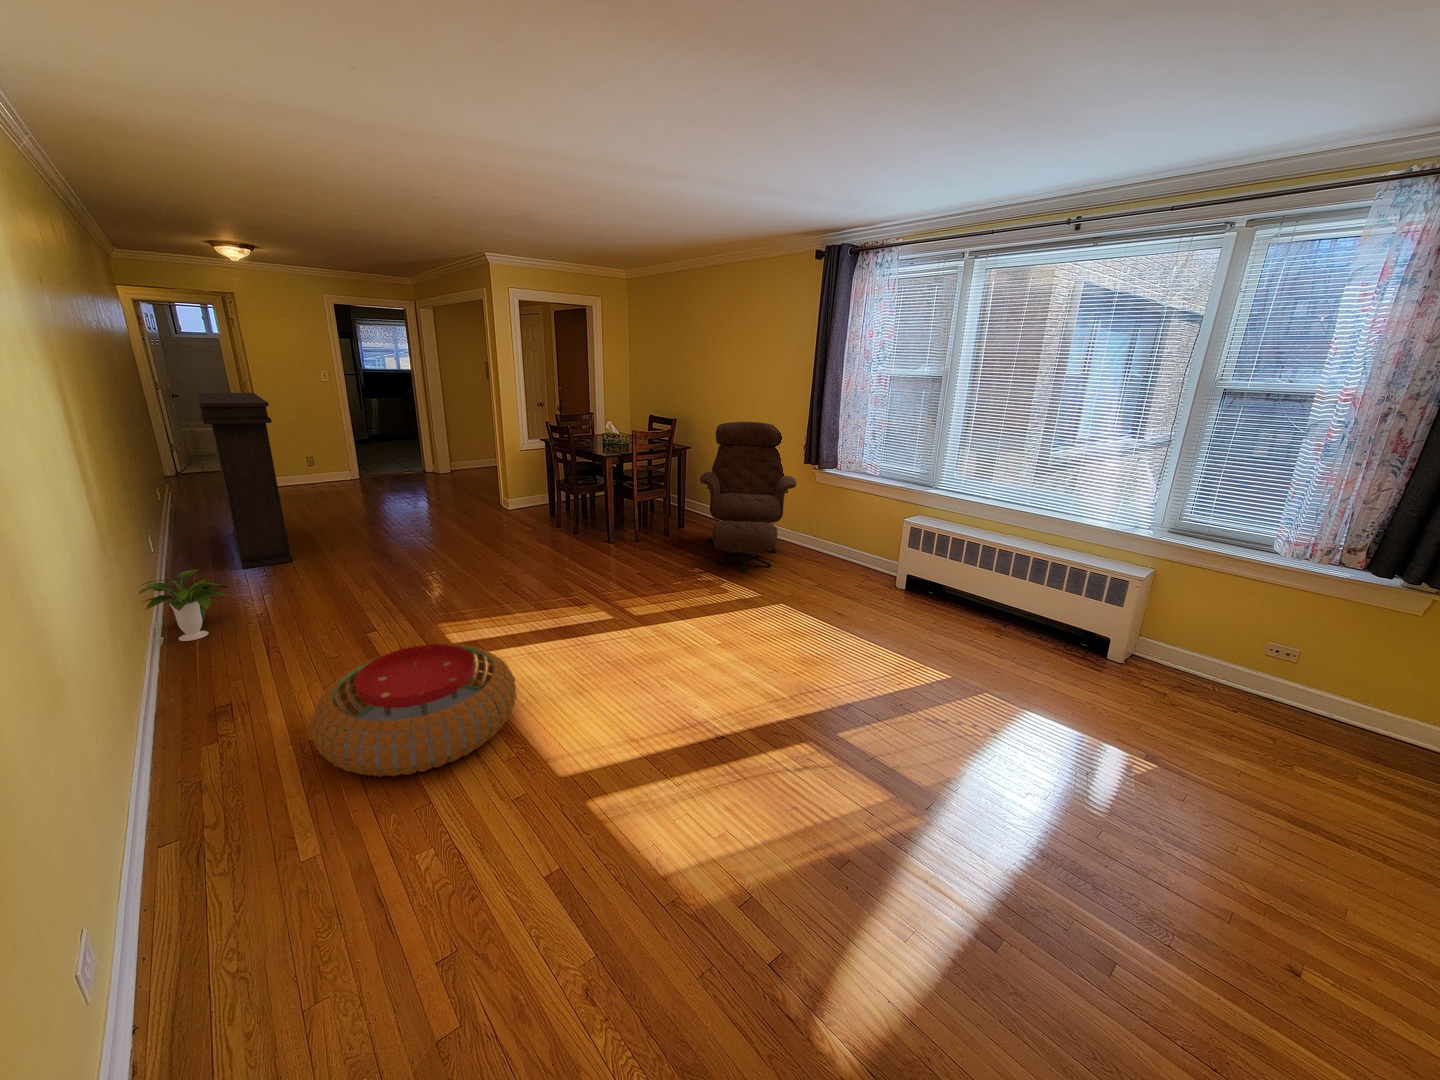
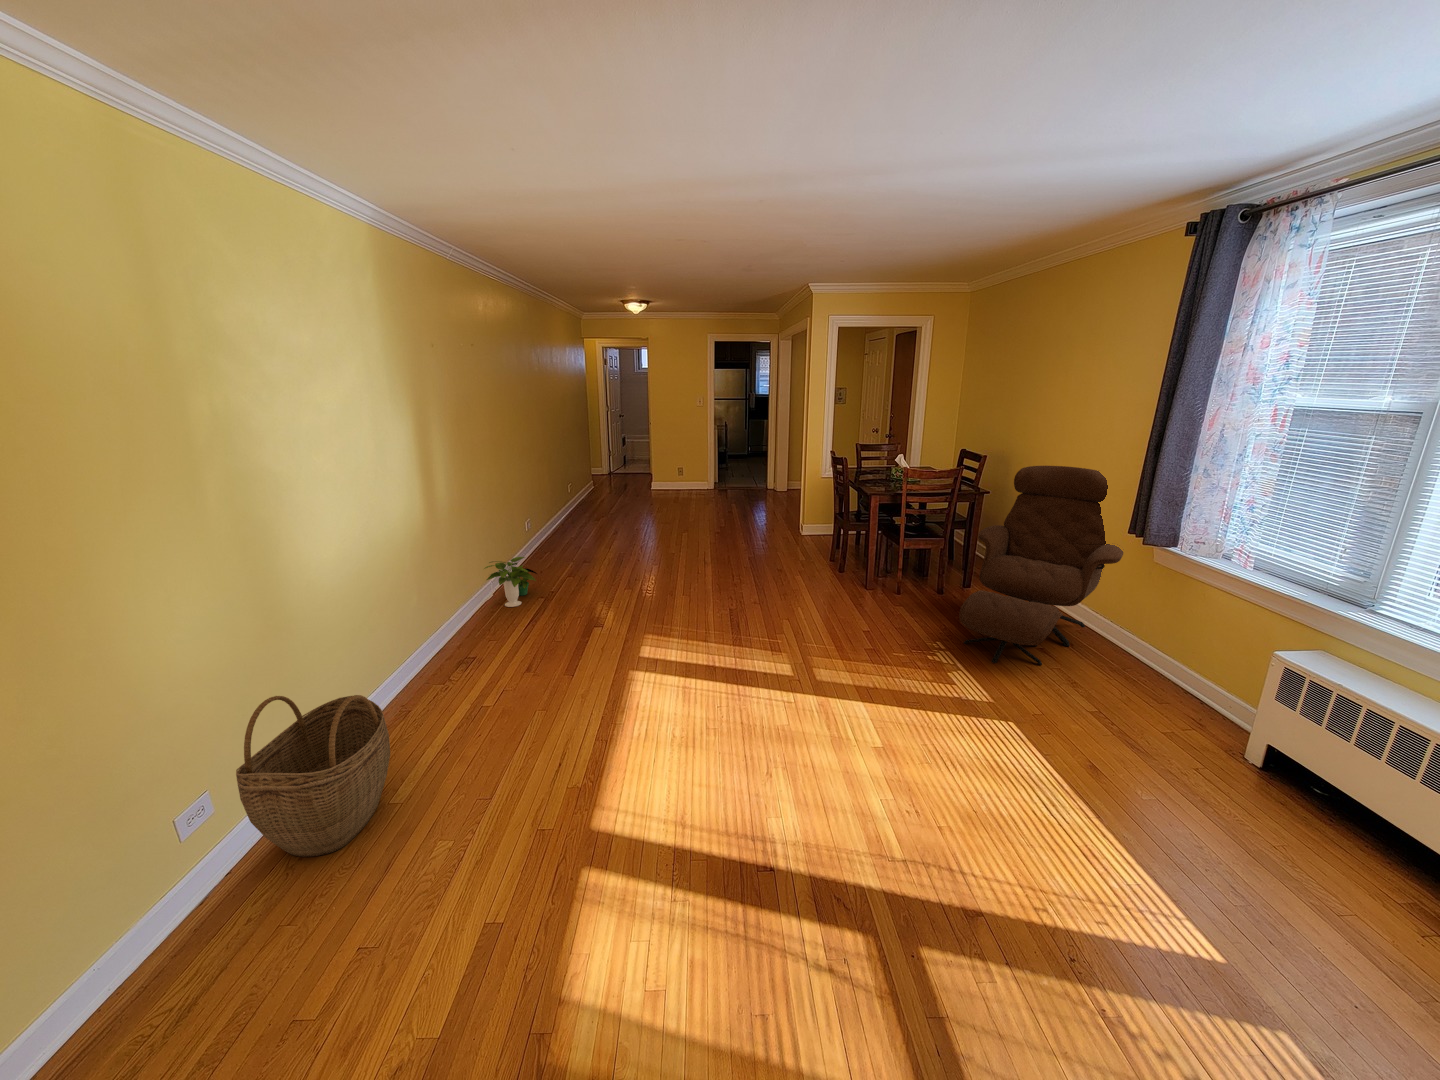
console table: present [197,393,292,568] -> none [565,425,626,558]
pouf: present [310,644,517,776] -> none [469,656,633,771]
woven basket: none [68,731,282,987] -> present [236,695,390,857]

